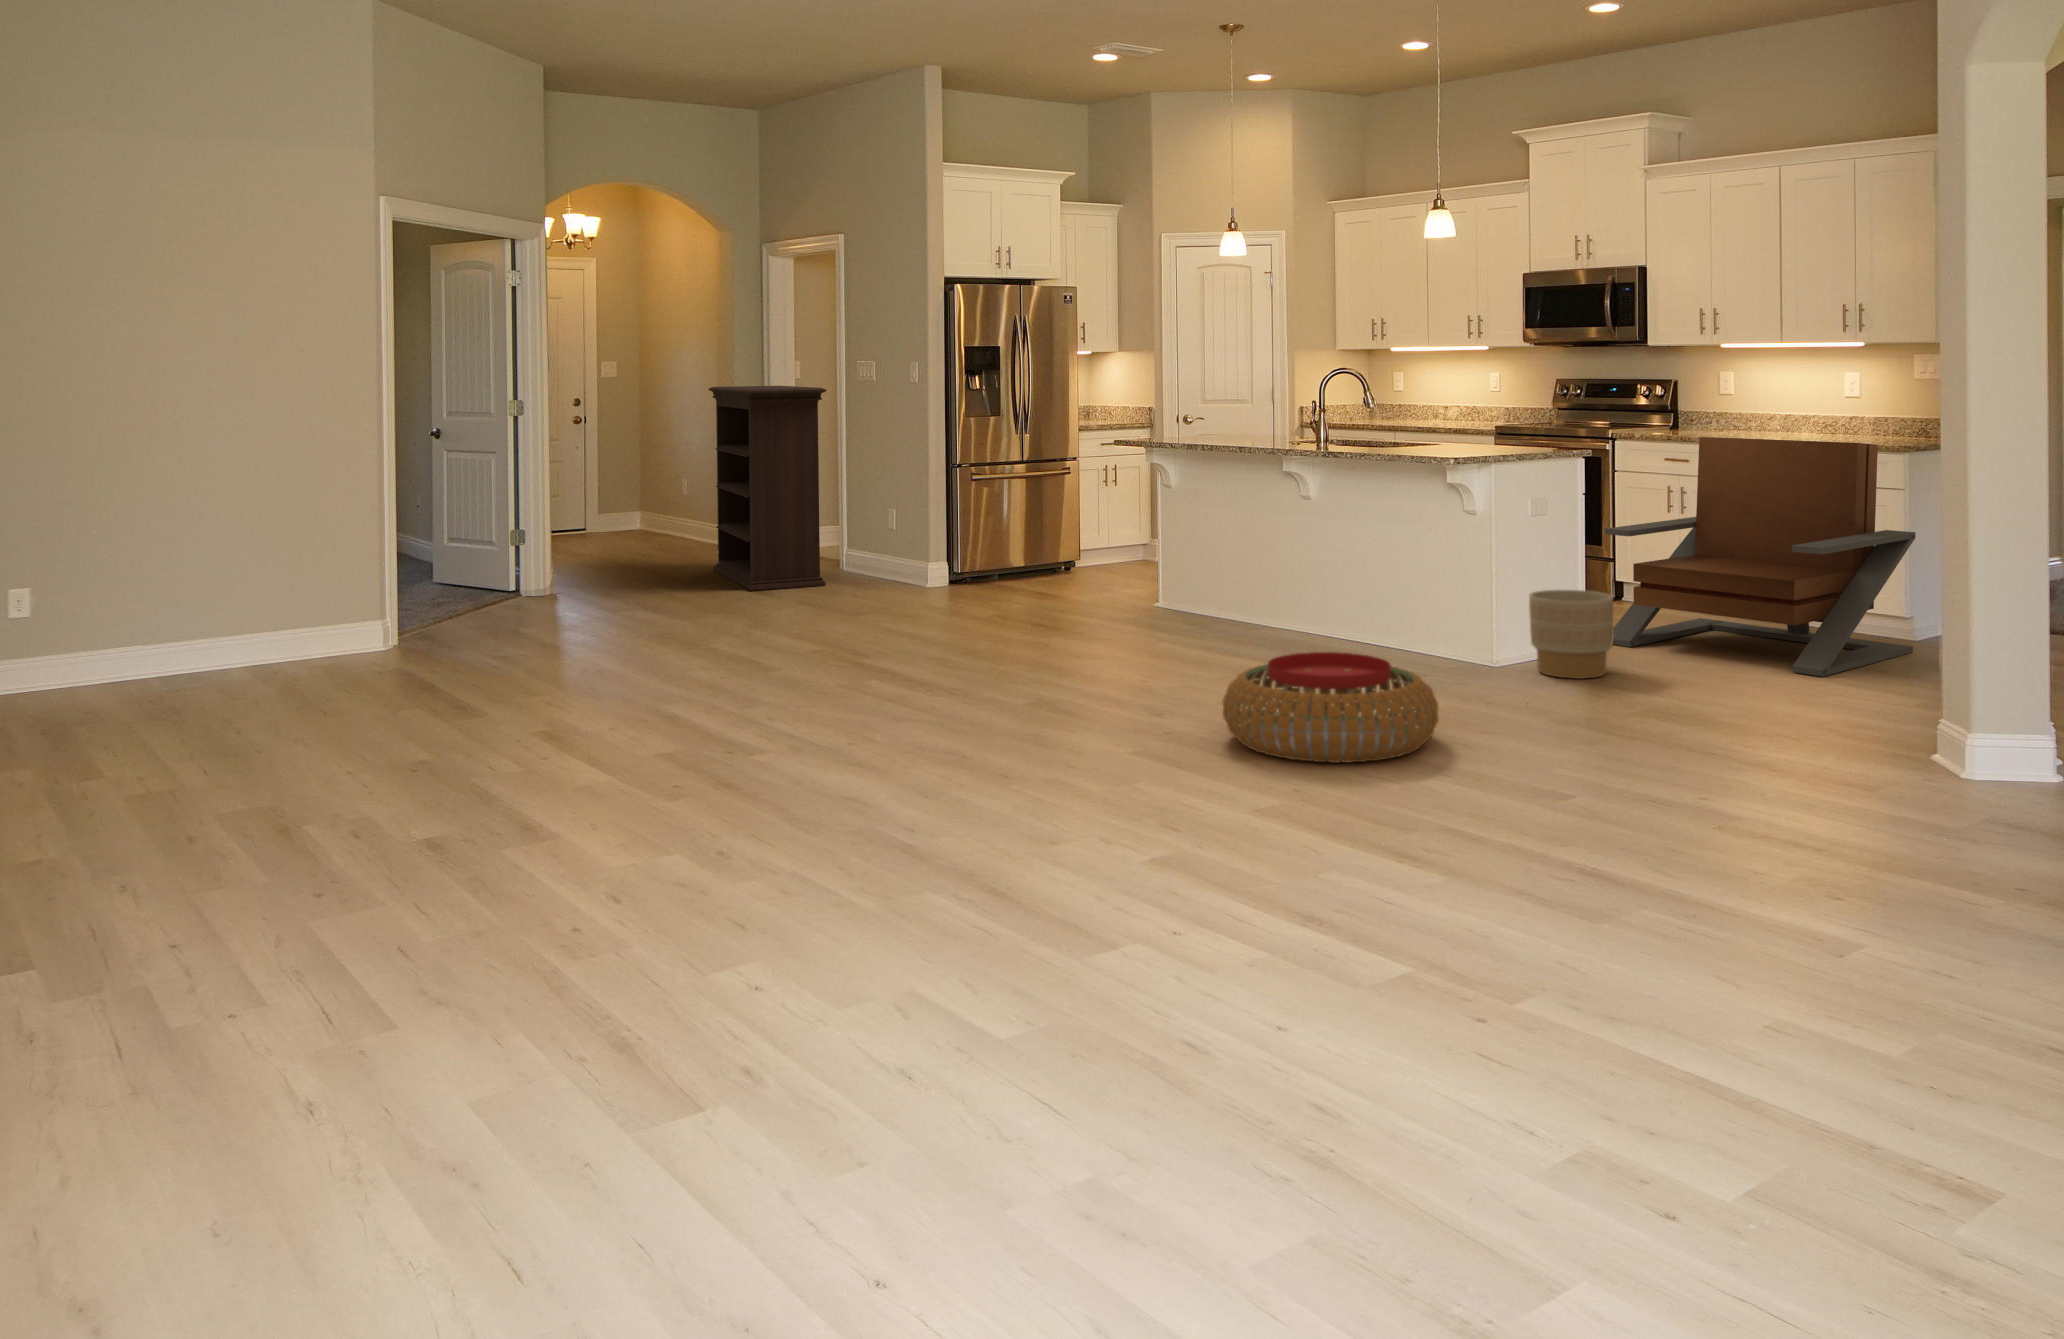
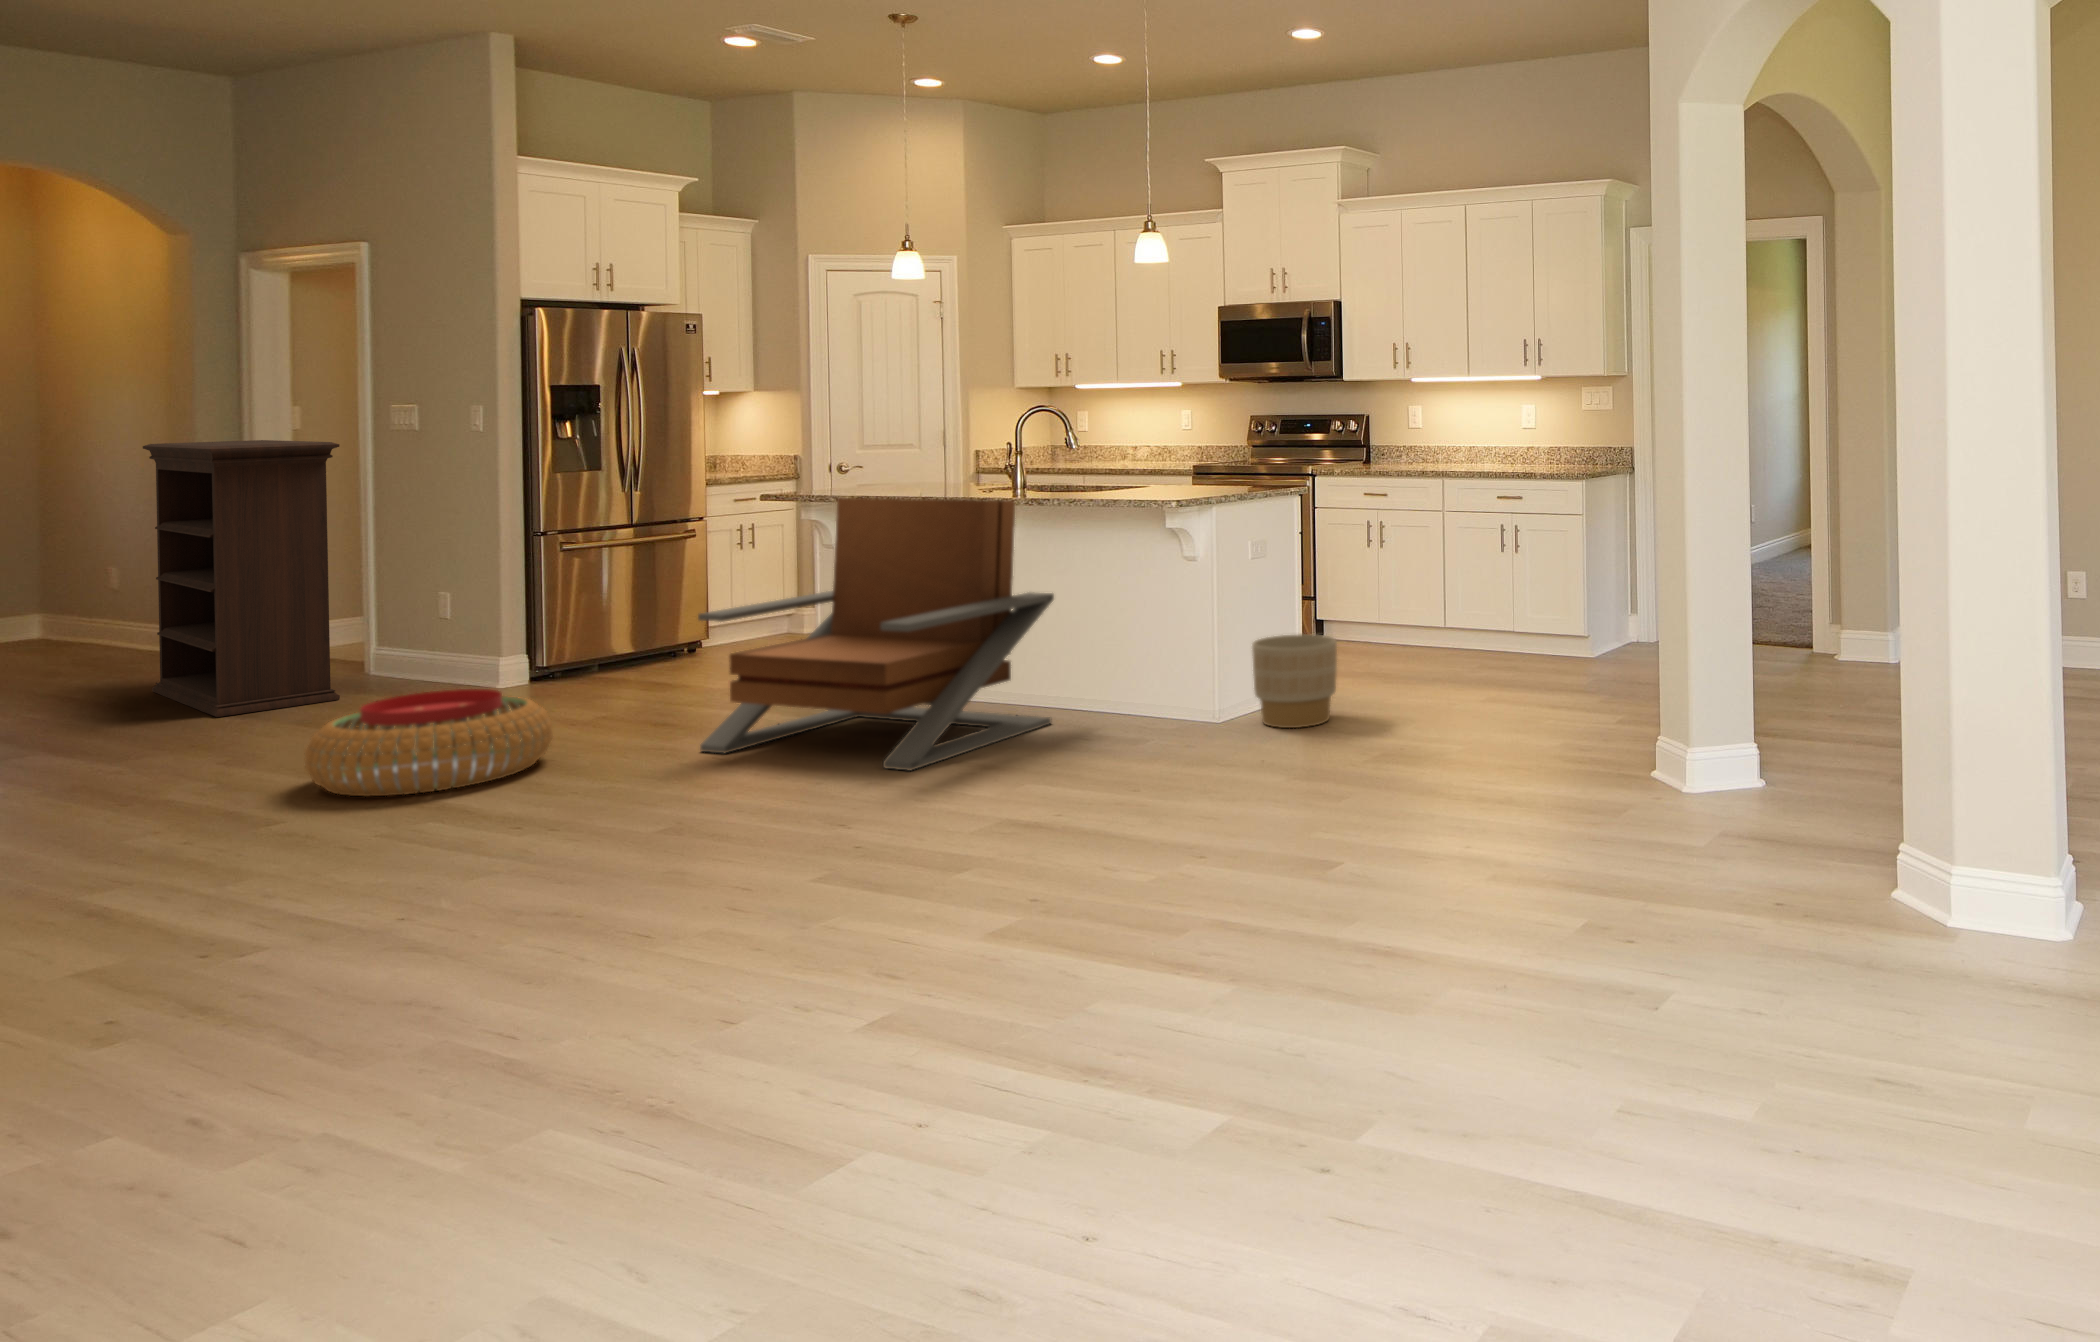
lounge chair: present [1605,437,1916,677] -> present [698,498,1054,770]
pouf: present [1222,652,1438,763] -> present [305,689,553,796]

